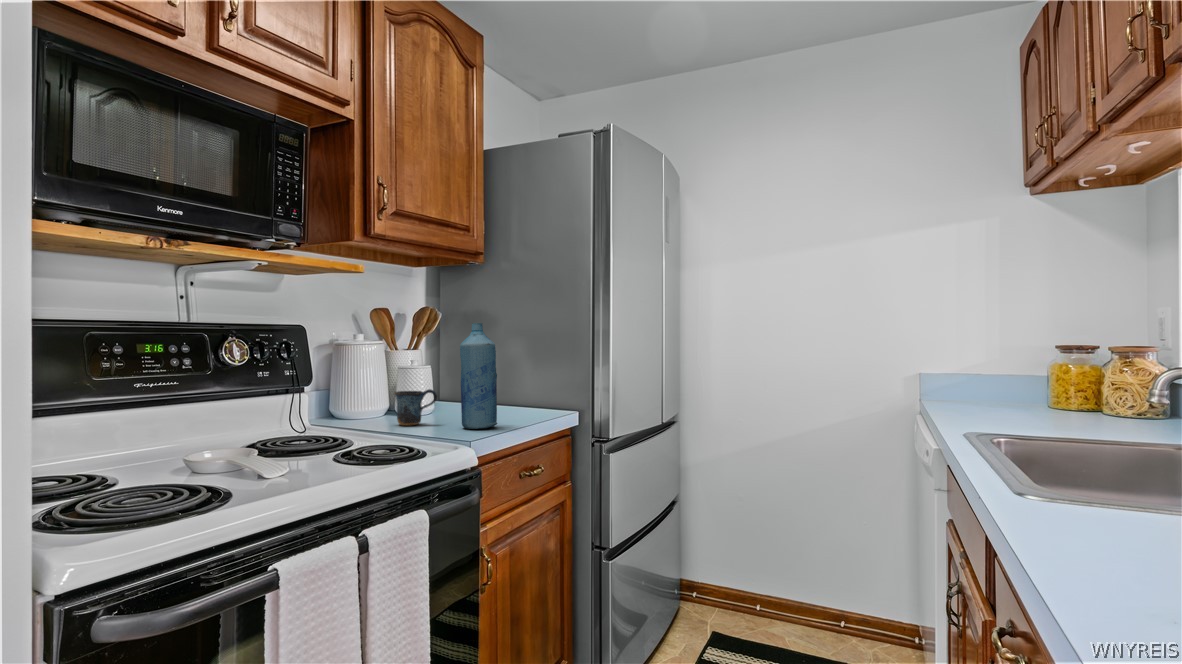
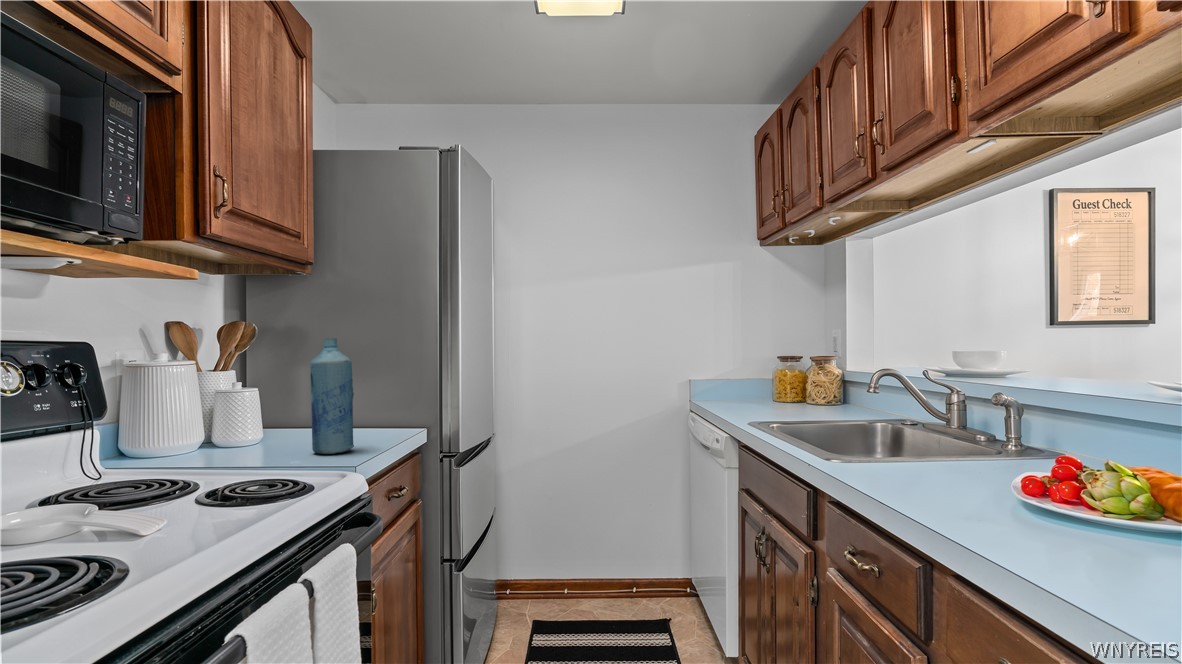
mug: present [394,389,437,426] -> none [221,413,277,457]

